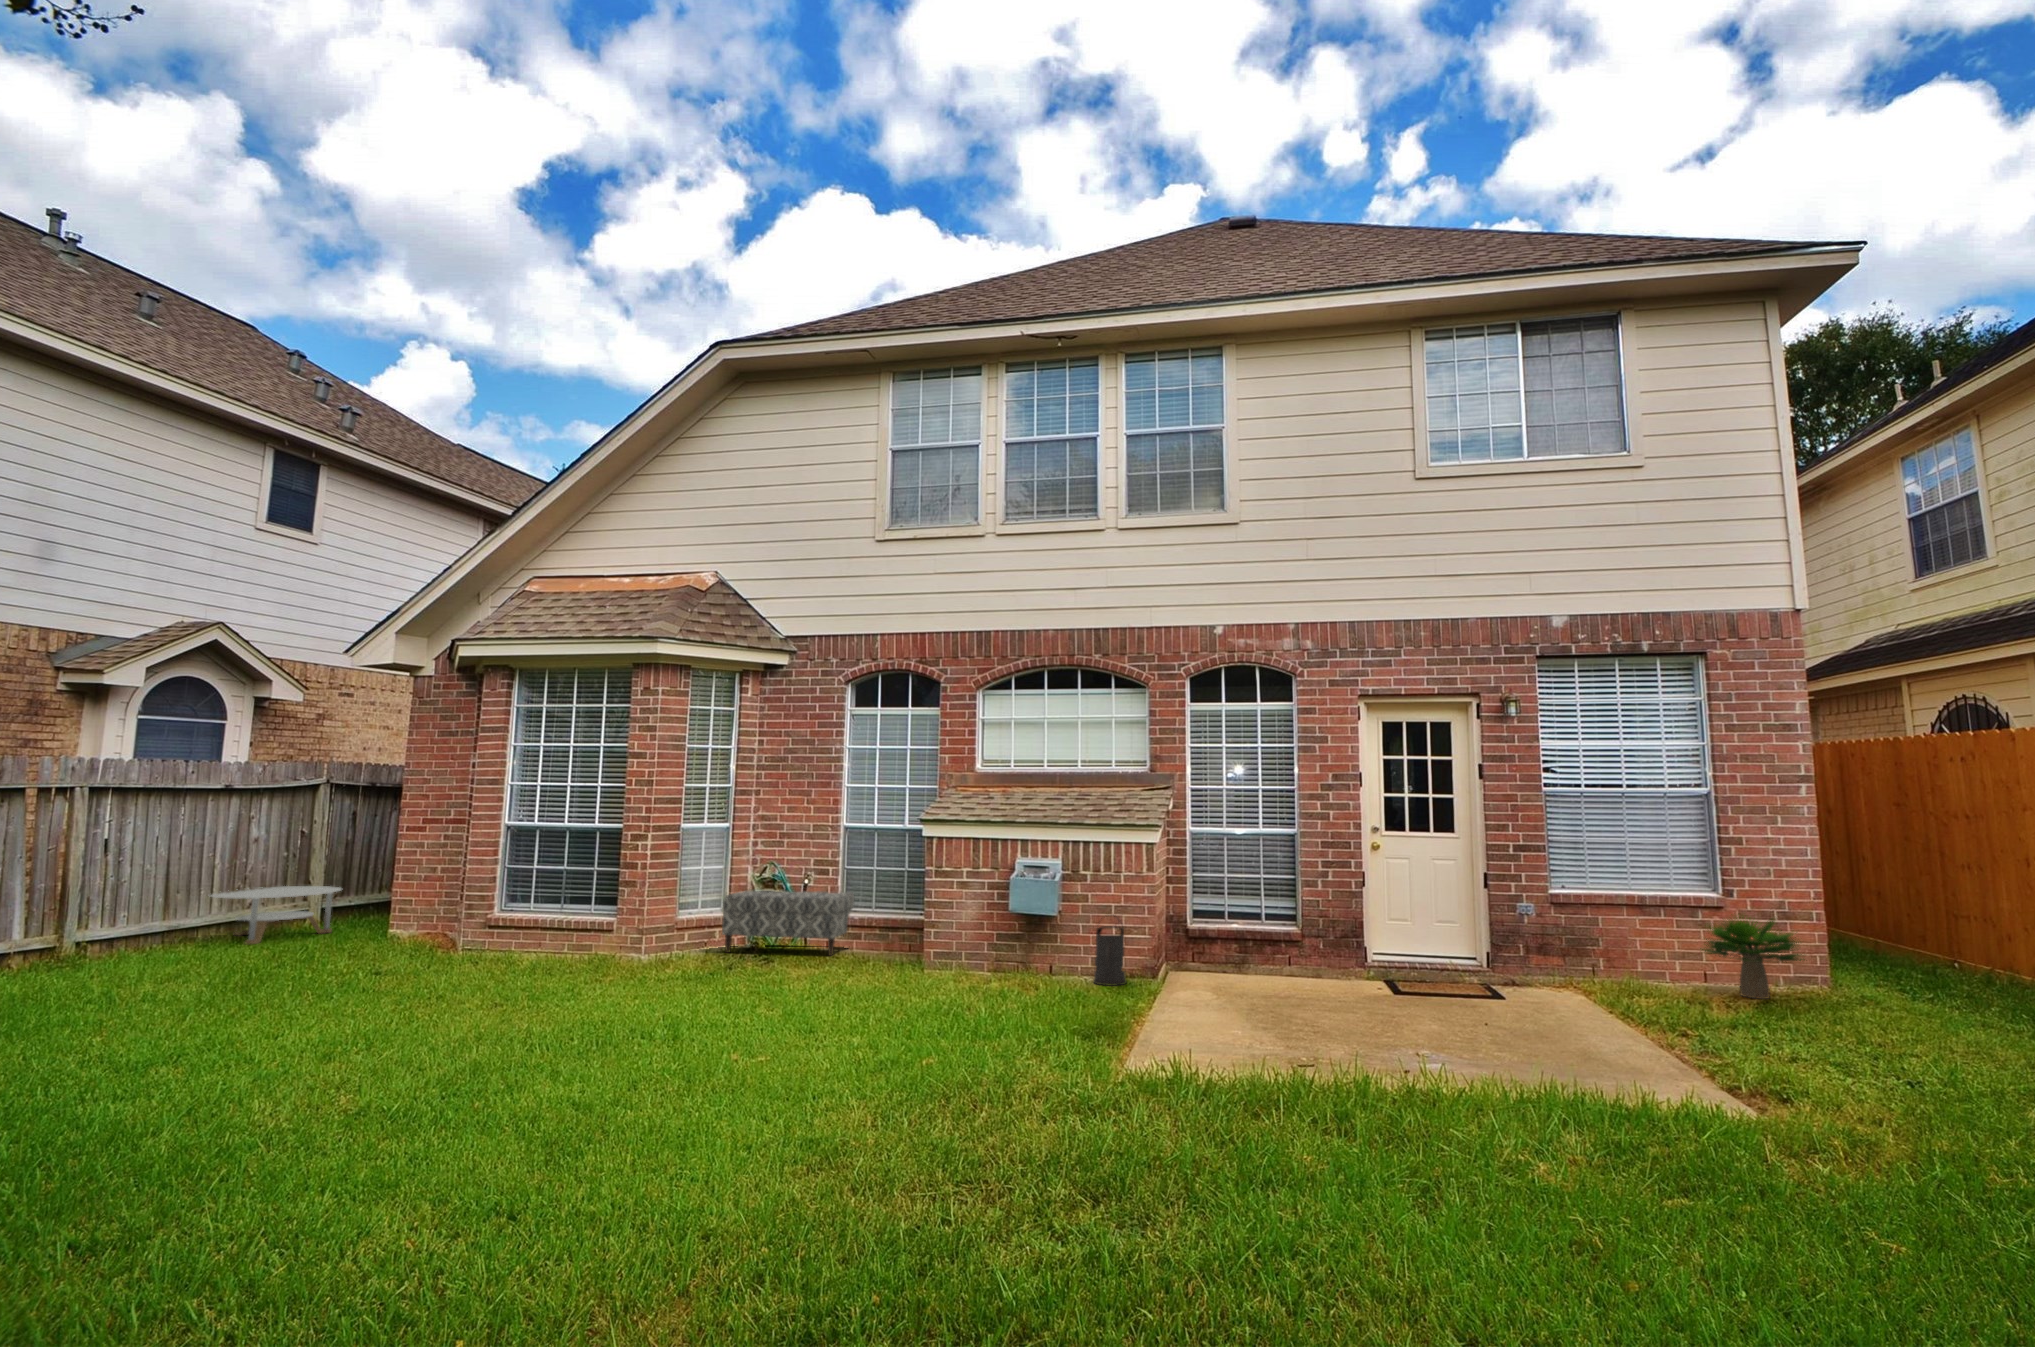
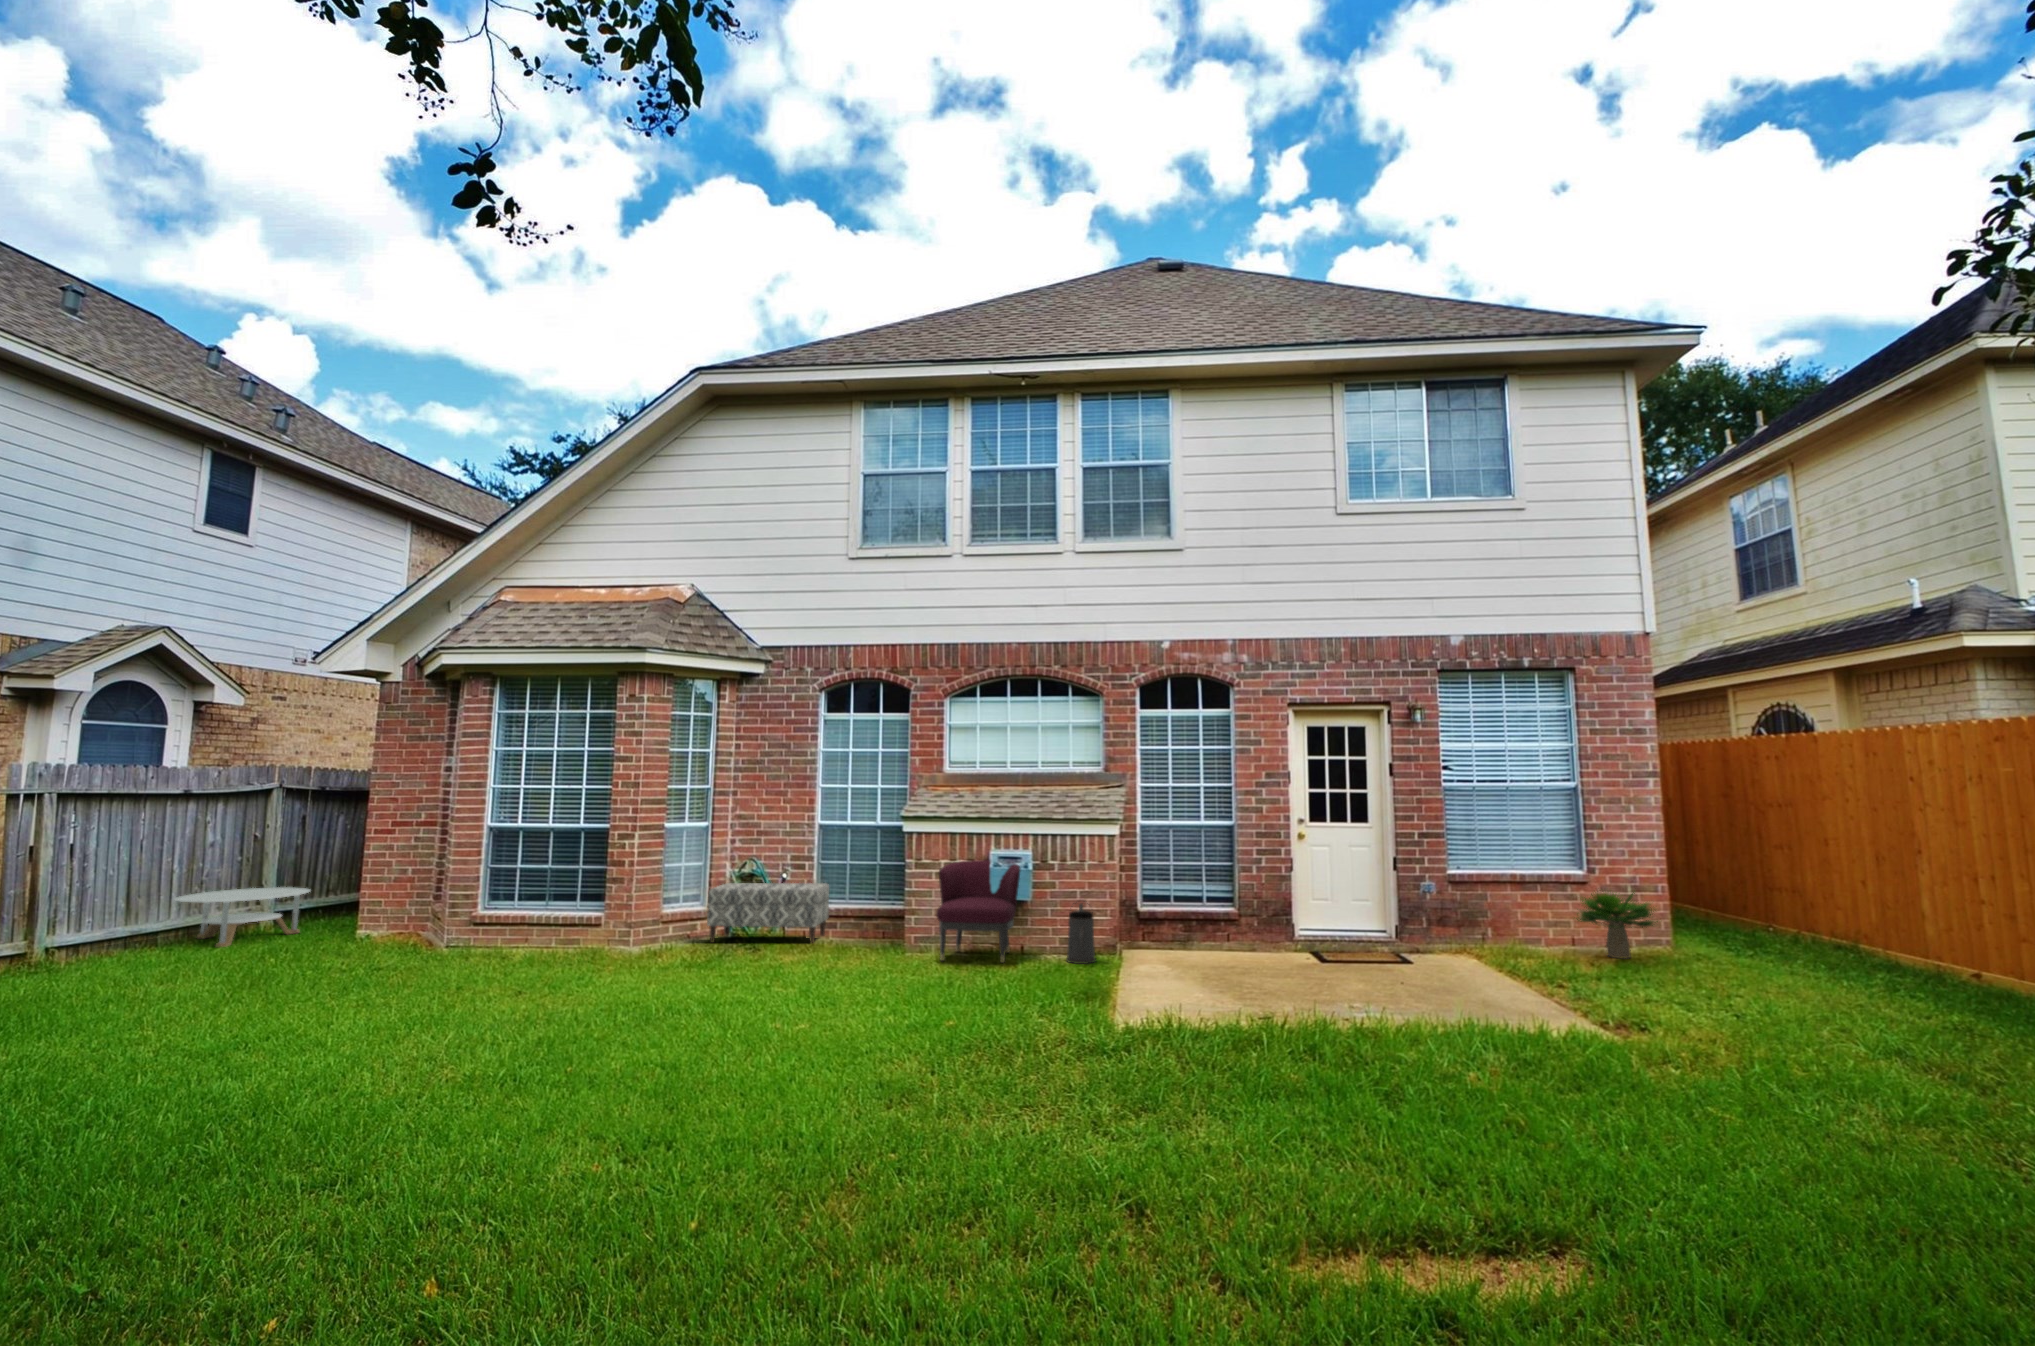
chair: none [951,869,1047,982] -> present [936,860,1020,963]

